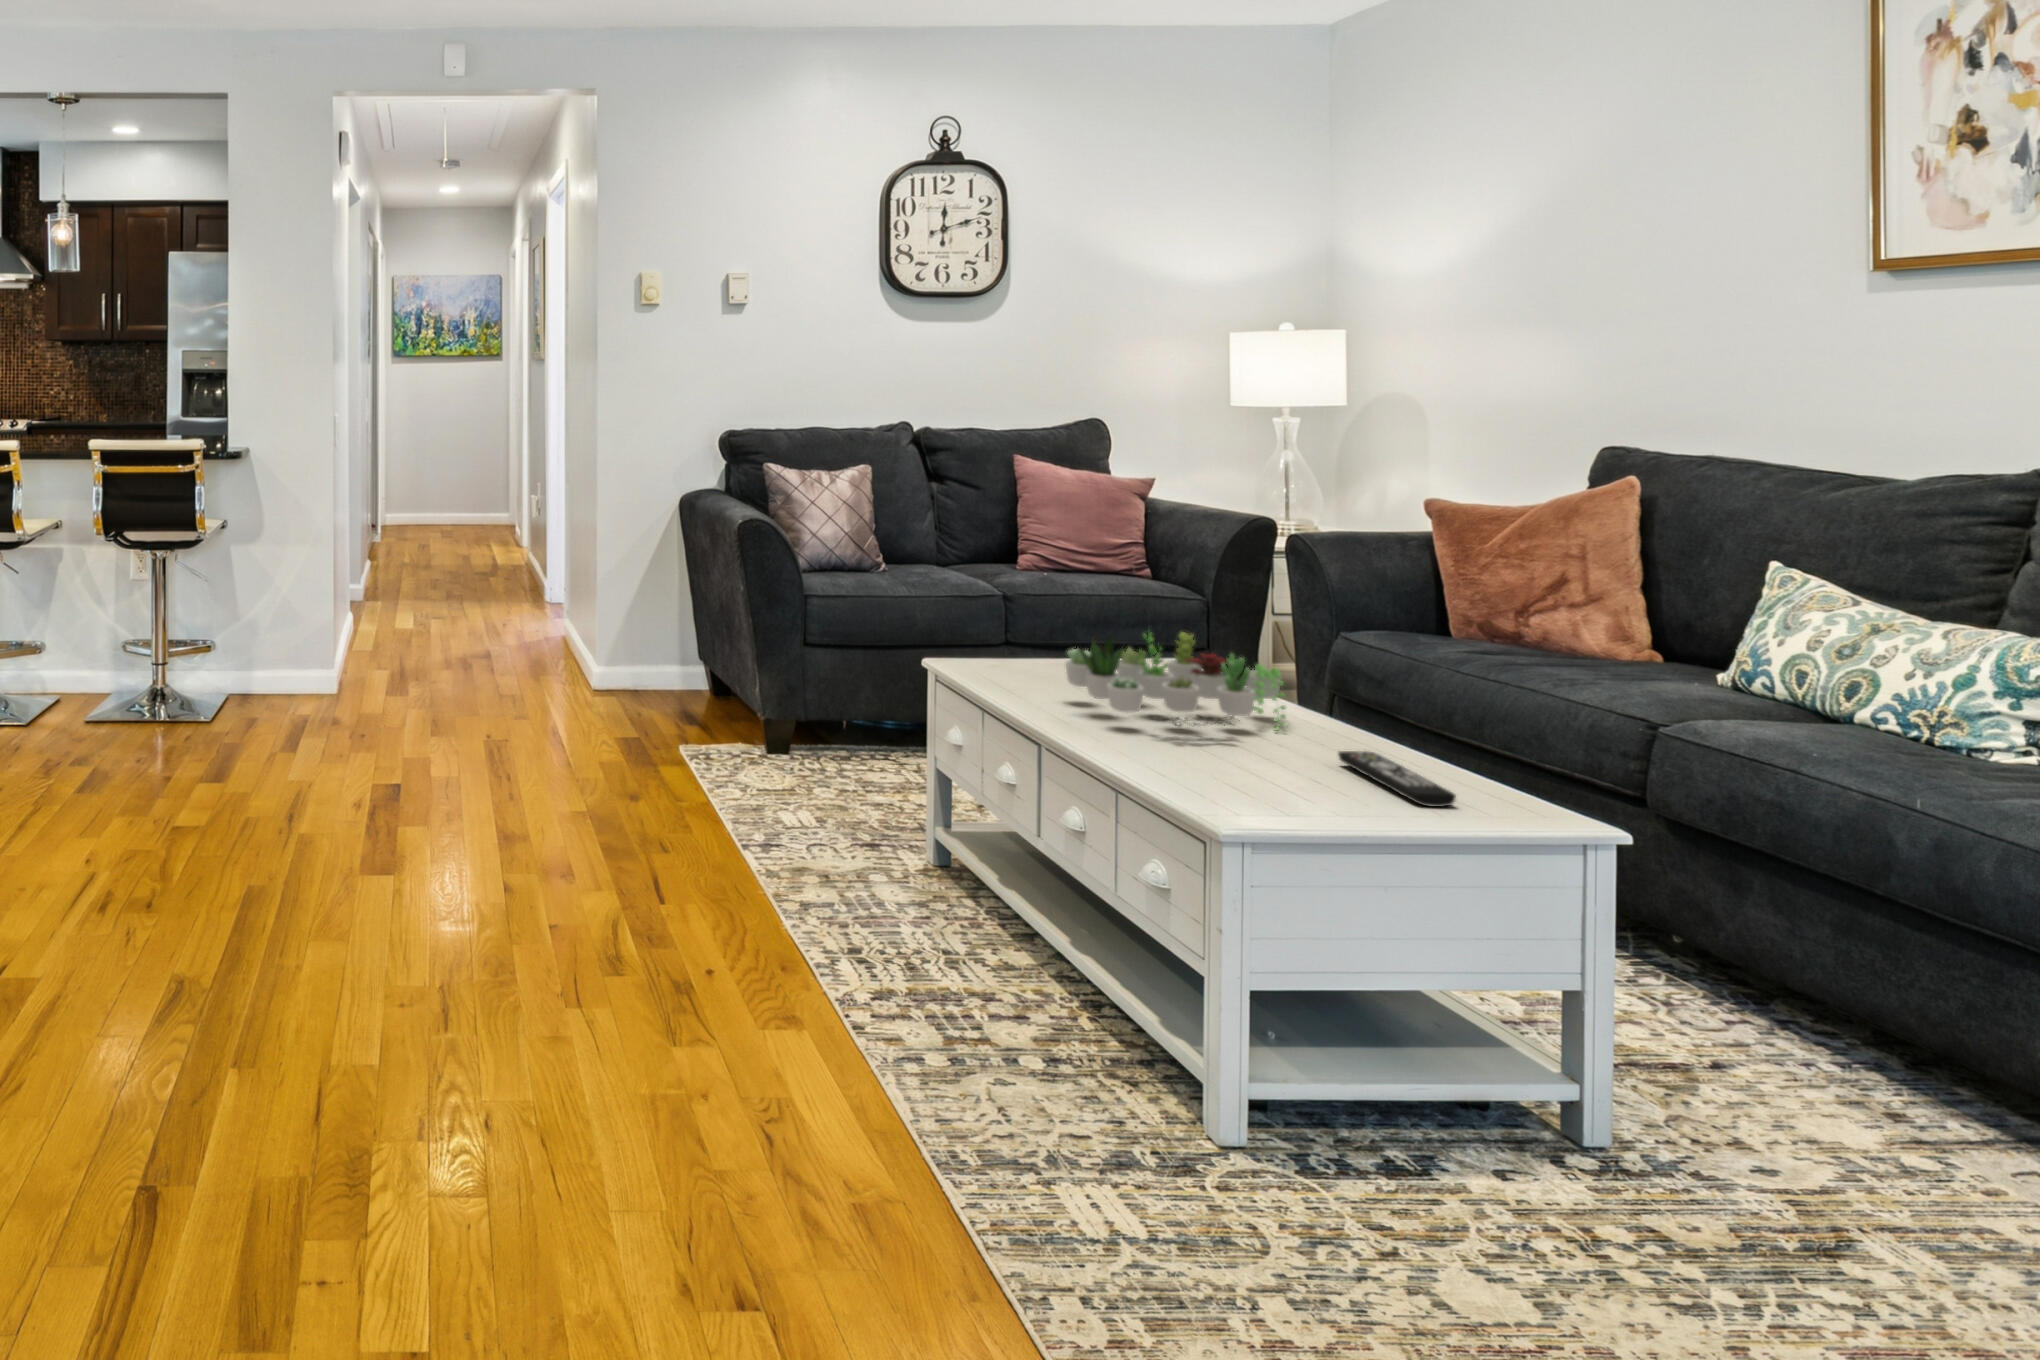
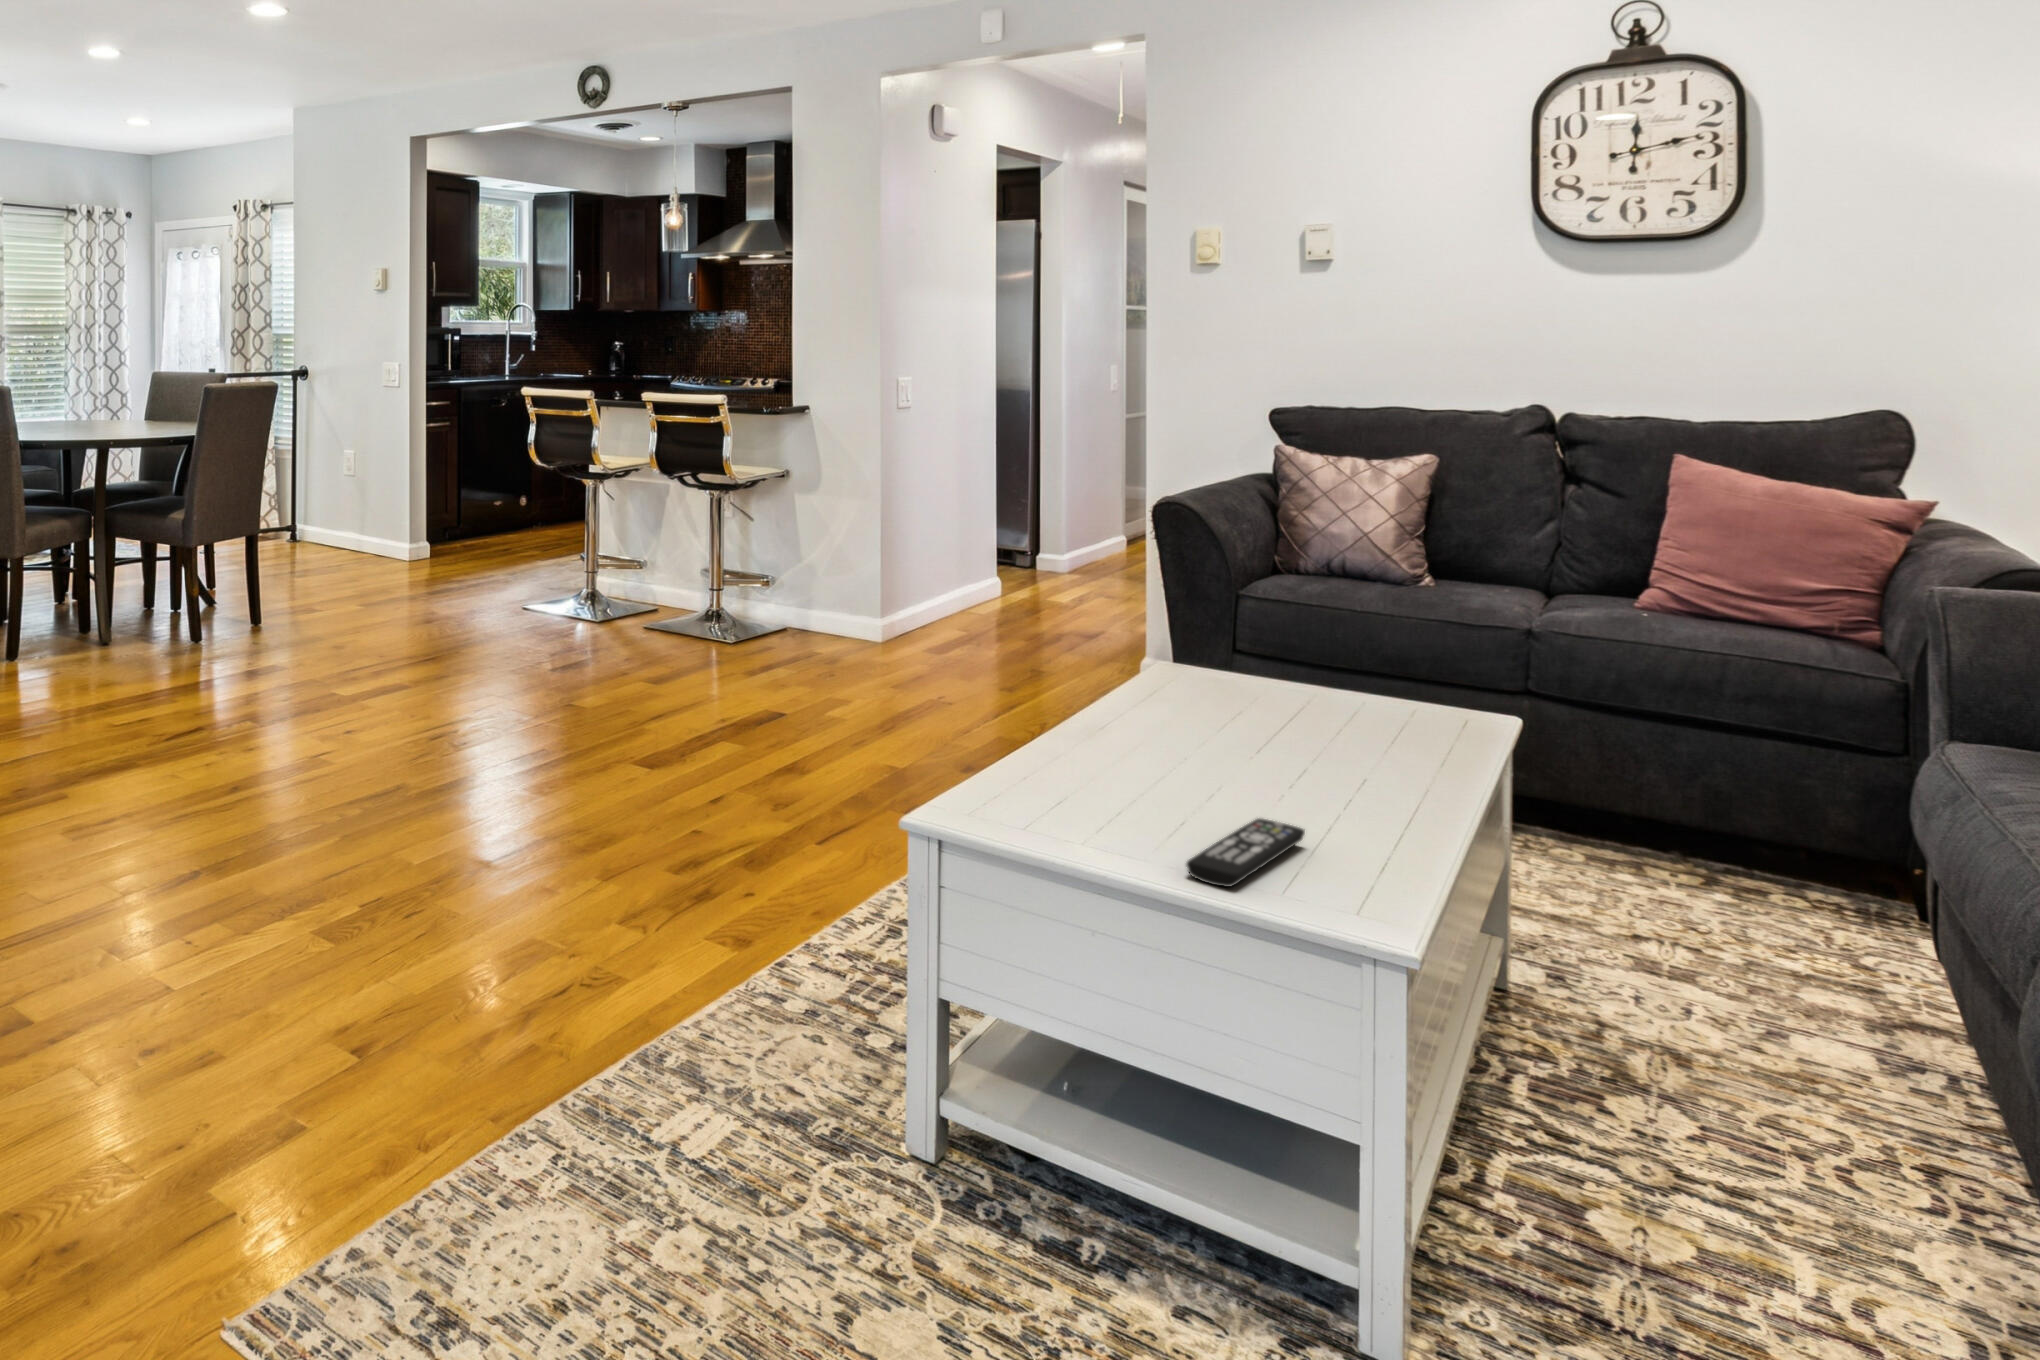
succulent plant: present [1066,632,1286,730] -> none [1097,648,1383,798]

